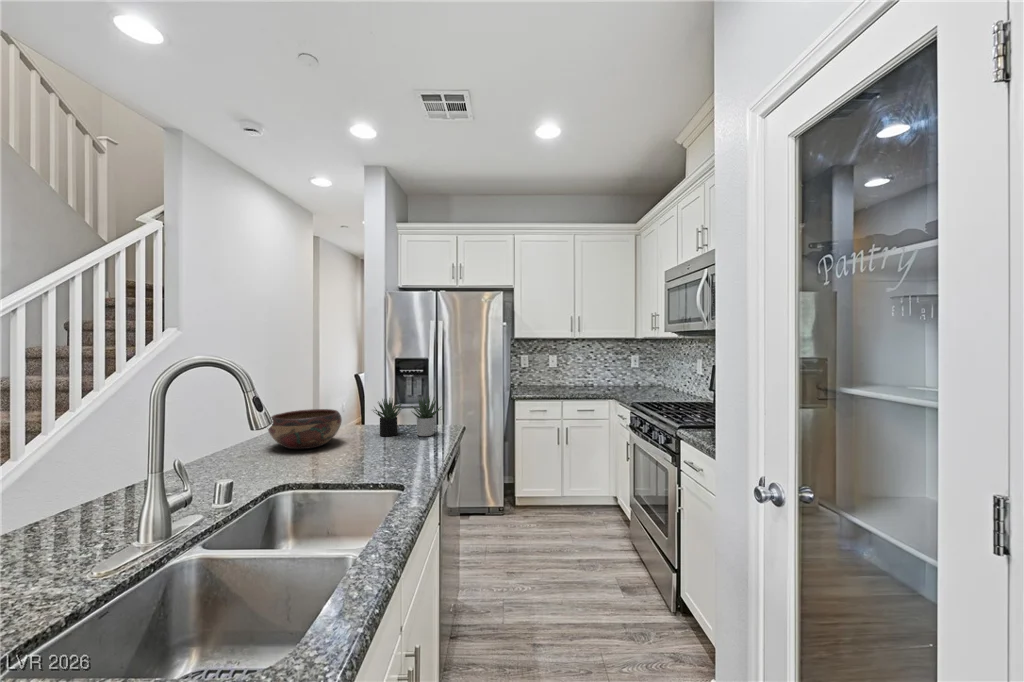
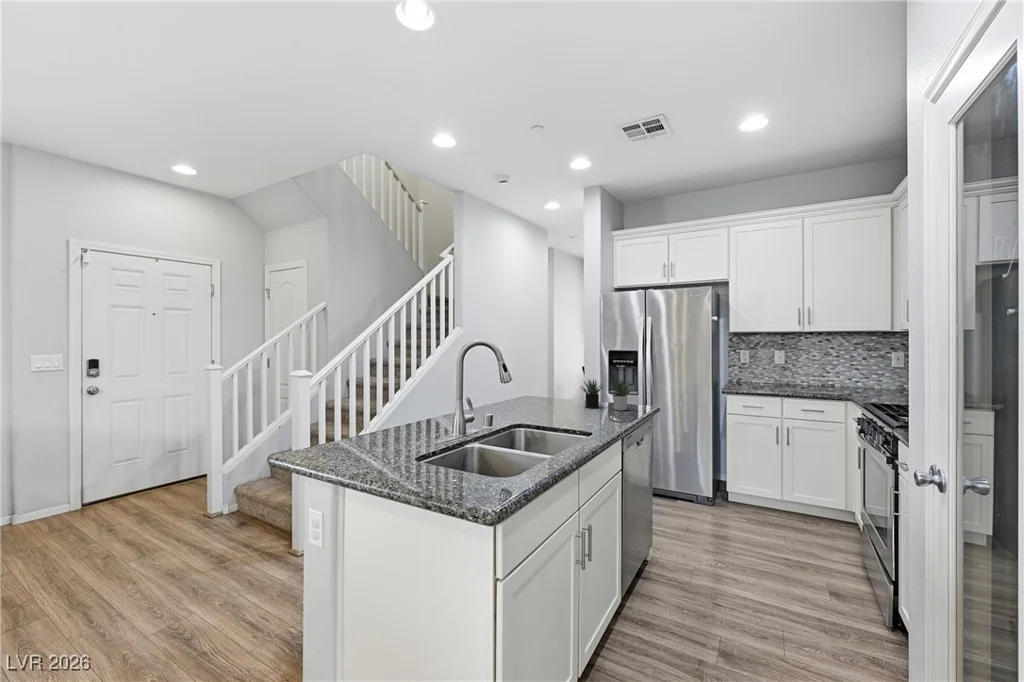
decorative bowl: present [268,409,342,449] -> none [511,384,558,409]

